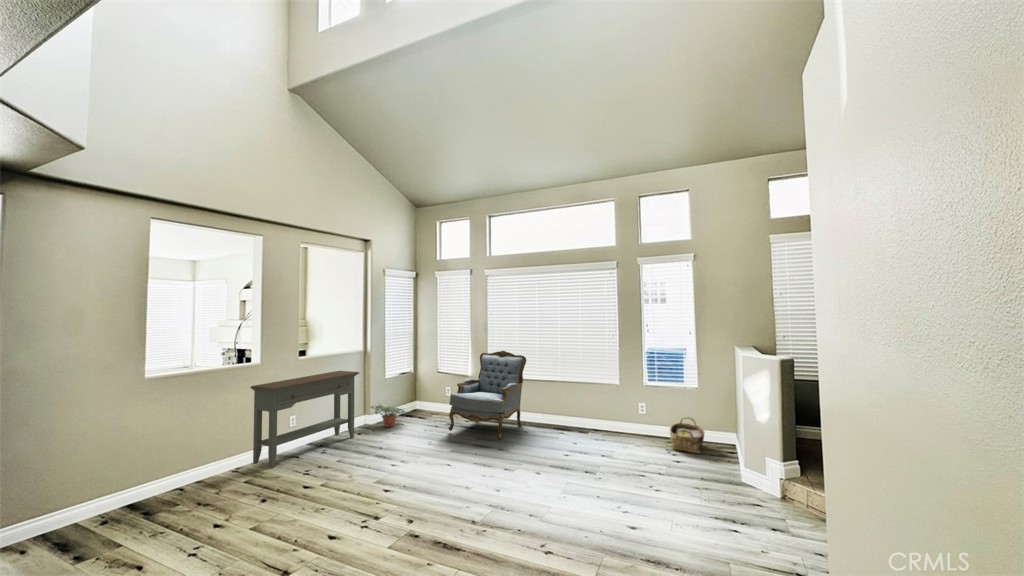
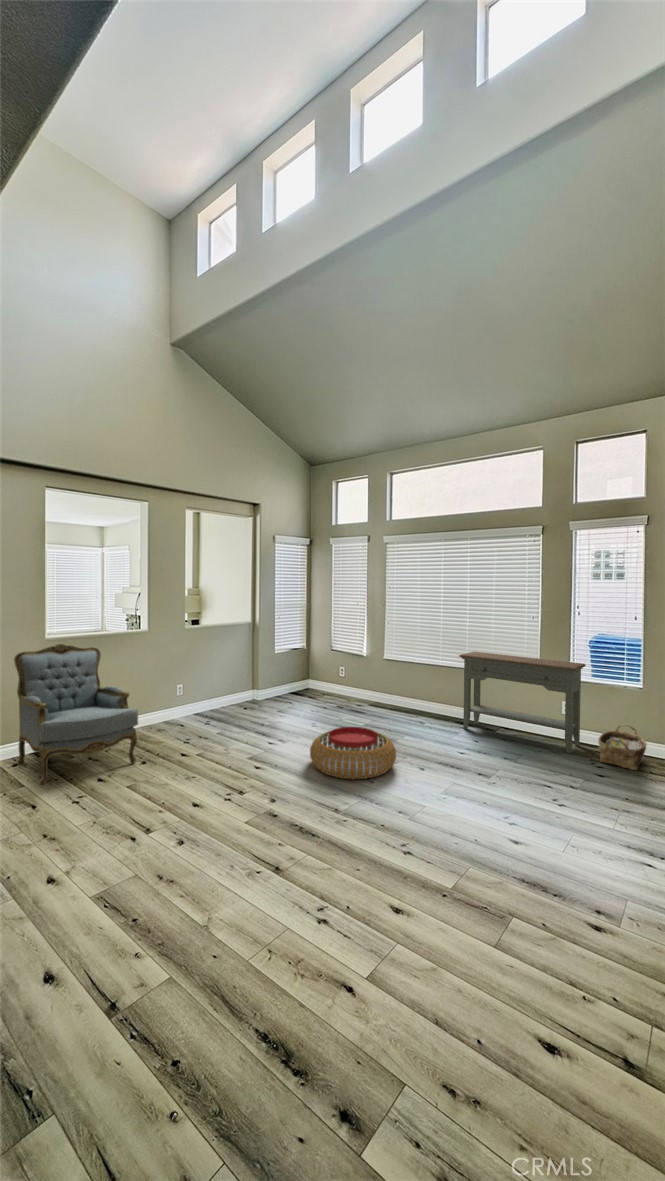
armchair: present [449,350,526,439] -> present [14,644,138,785]
console table: present [250,371,359,468] -> present [459,652,586,753]
potted plant: present [371,405,405,427] -> none [257,680,298,705]
pouf: none [437,441,515,491] -> present [310,727,396,779]

